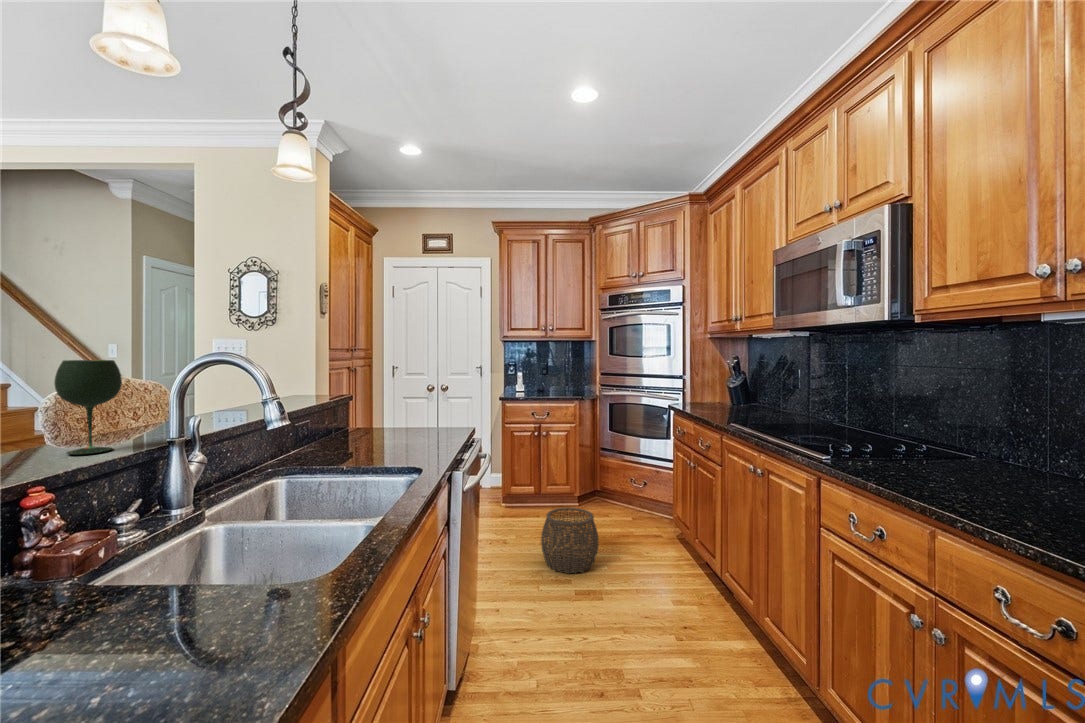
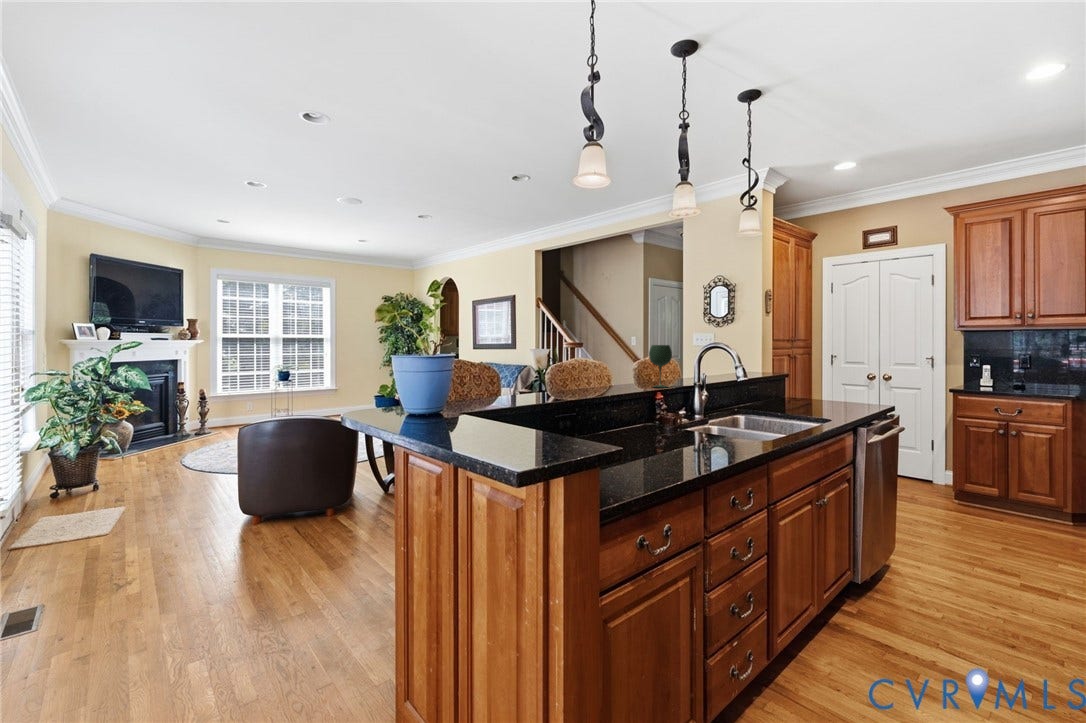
woven basket: present [541,508,599,573] -> none [983,503,1068,572]

